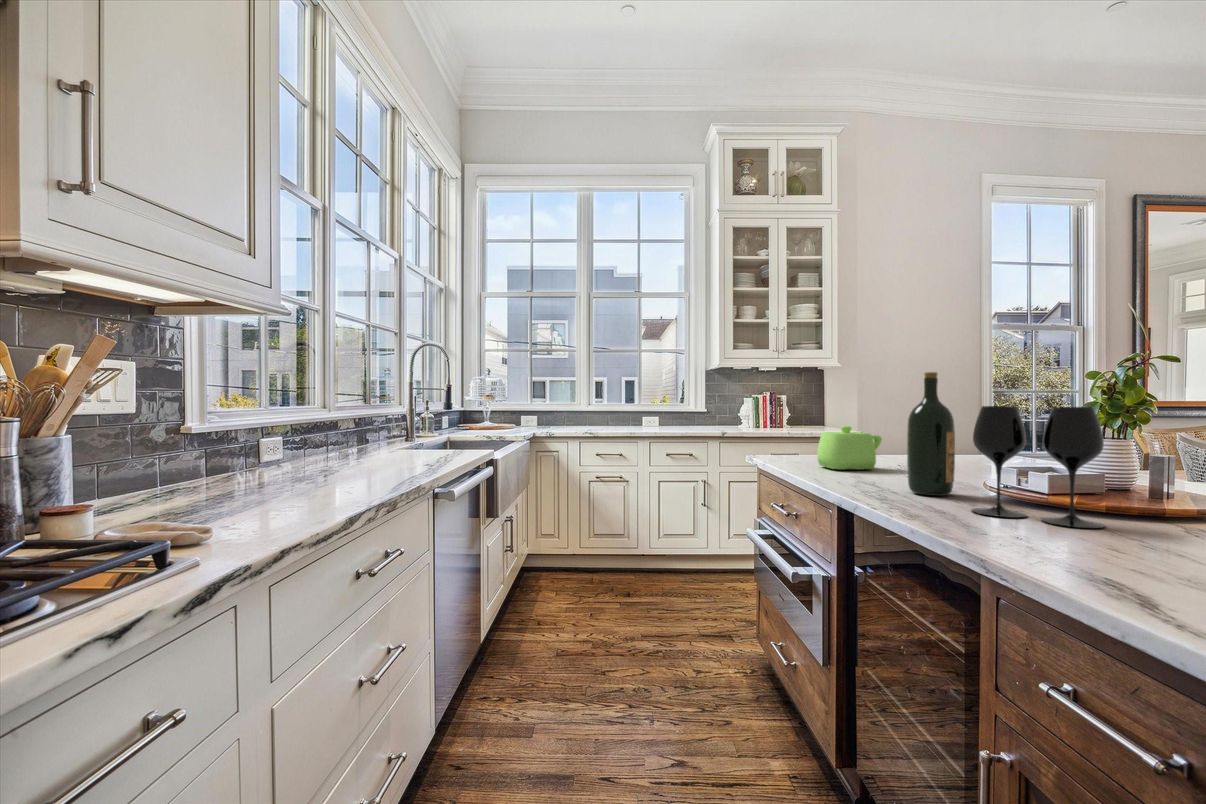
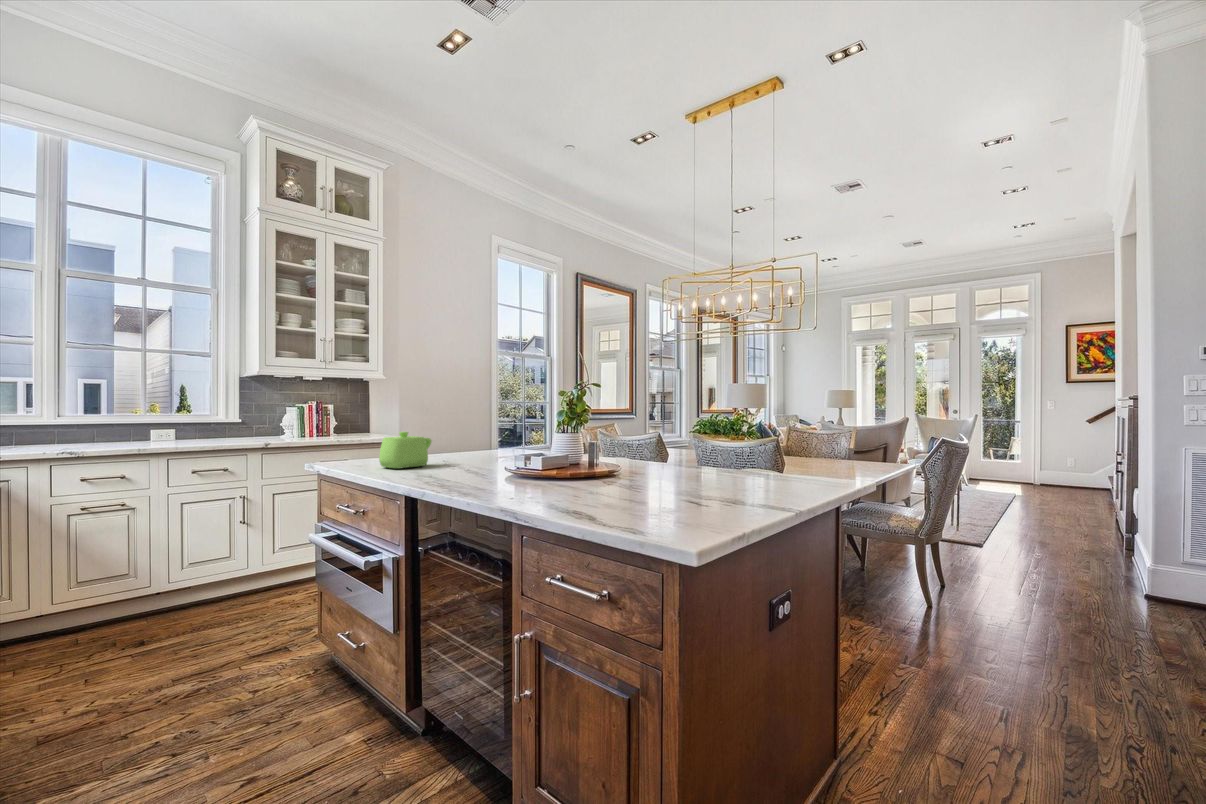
wine bottle: present [907,372,955,496] -> none [457,390,488,480]
wine glass: present [972,406,1105,528] -> none [501,414,571,489]

